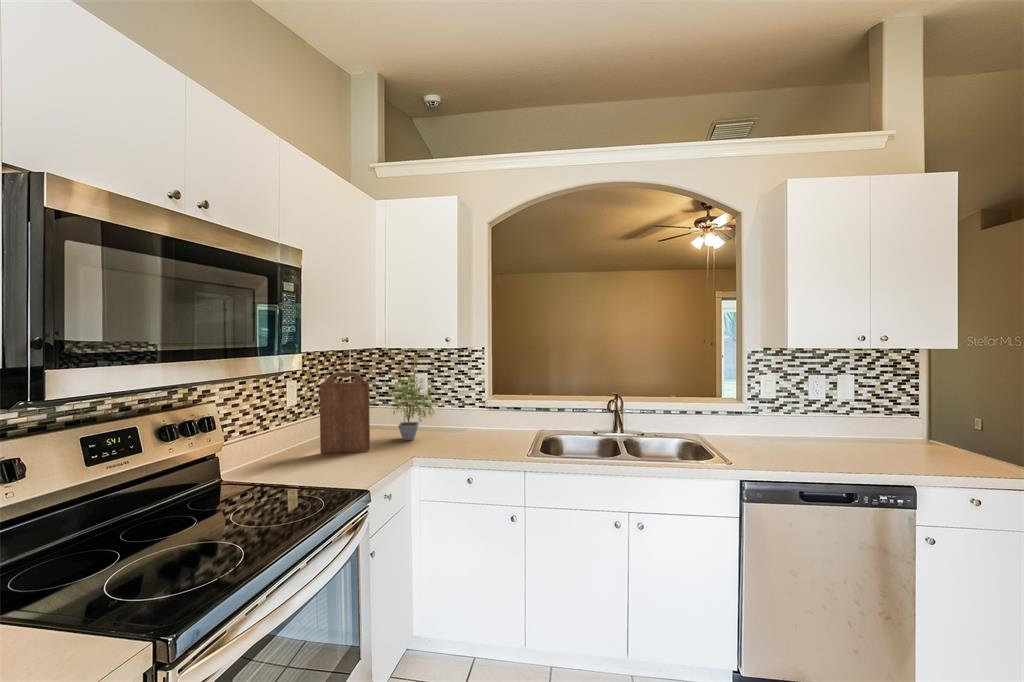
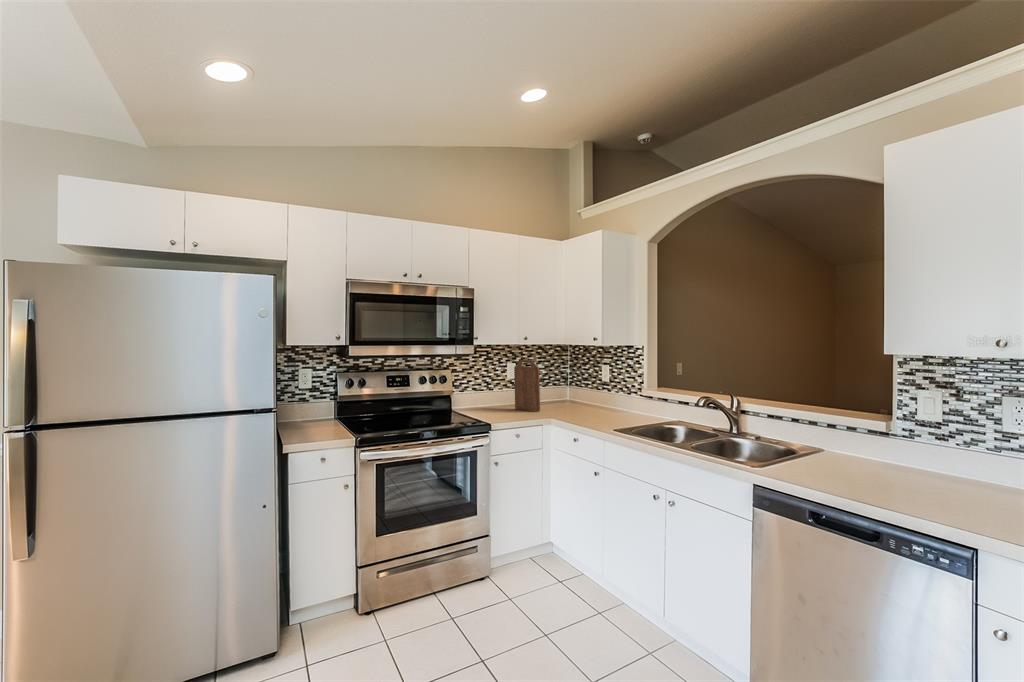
potted plant: present [389,373,438,440] -> none [559,361,601,412]

